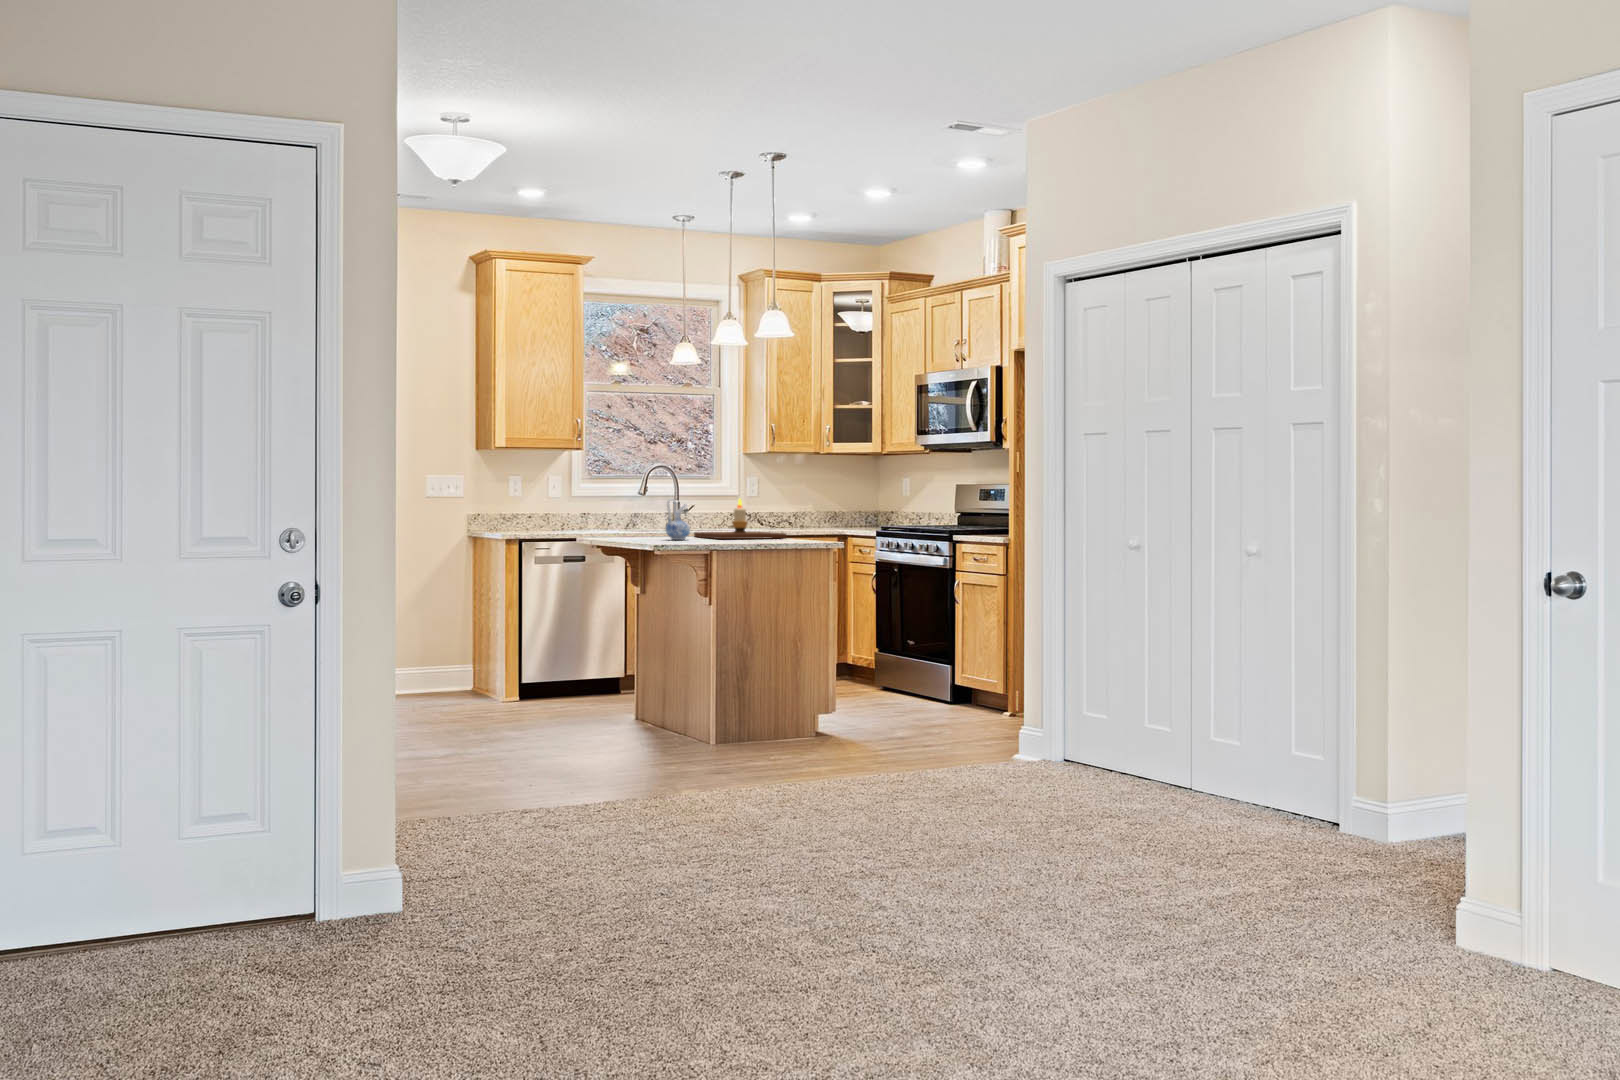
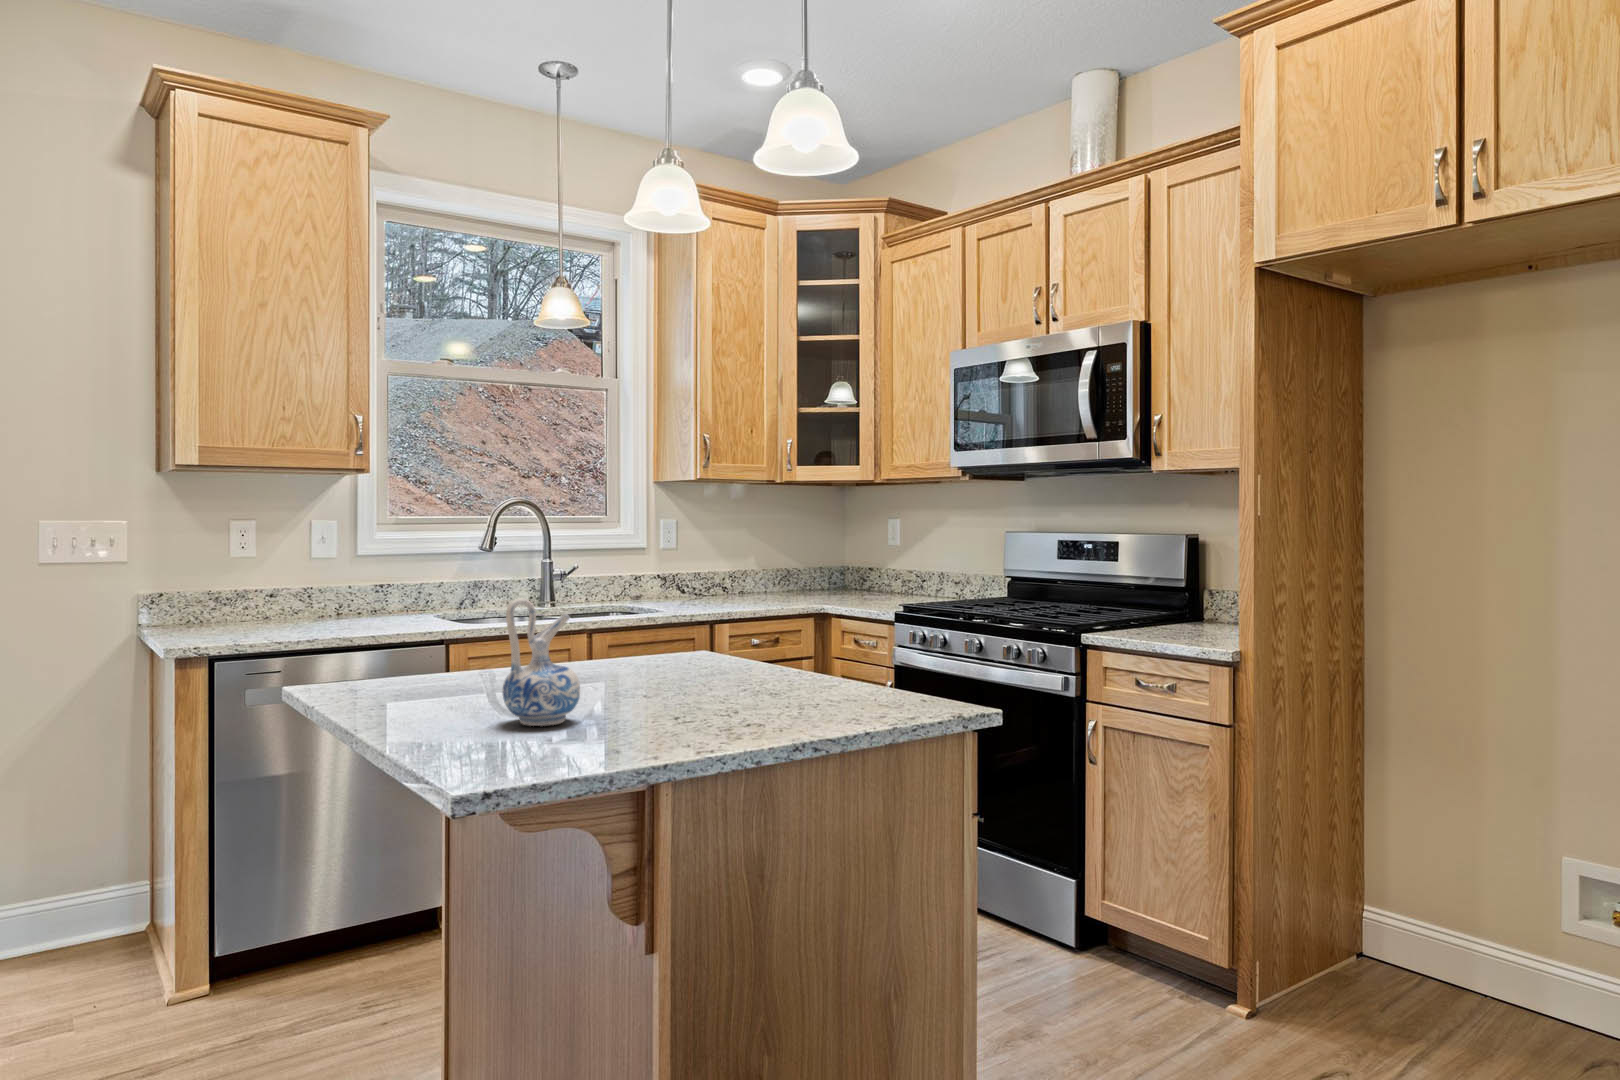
candle: present [694,499,787,539] -> none [588,584,844,713]

